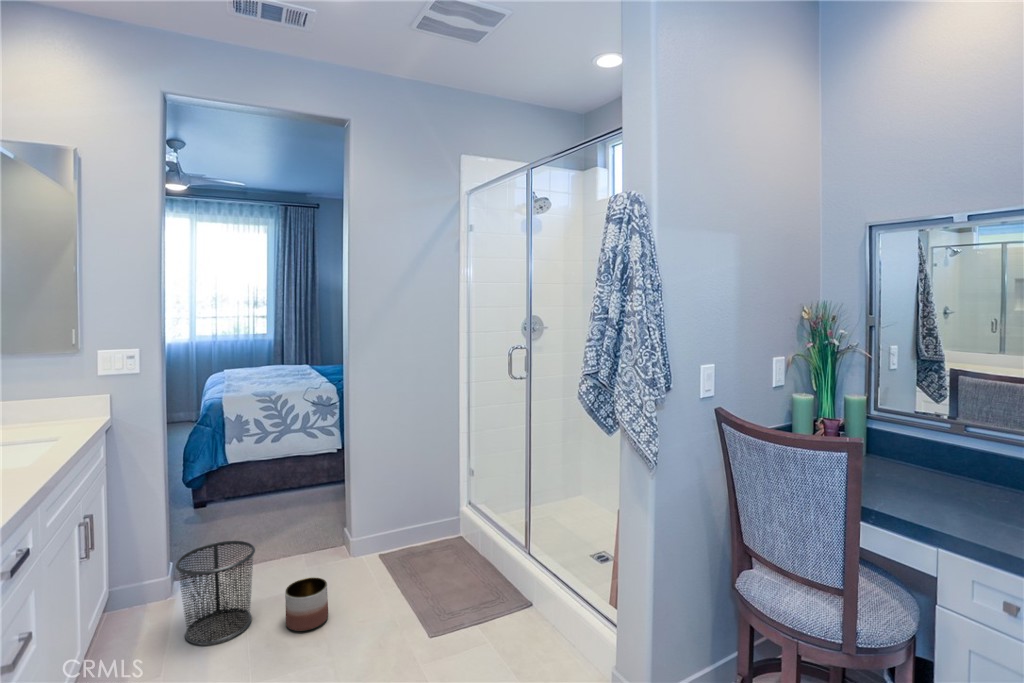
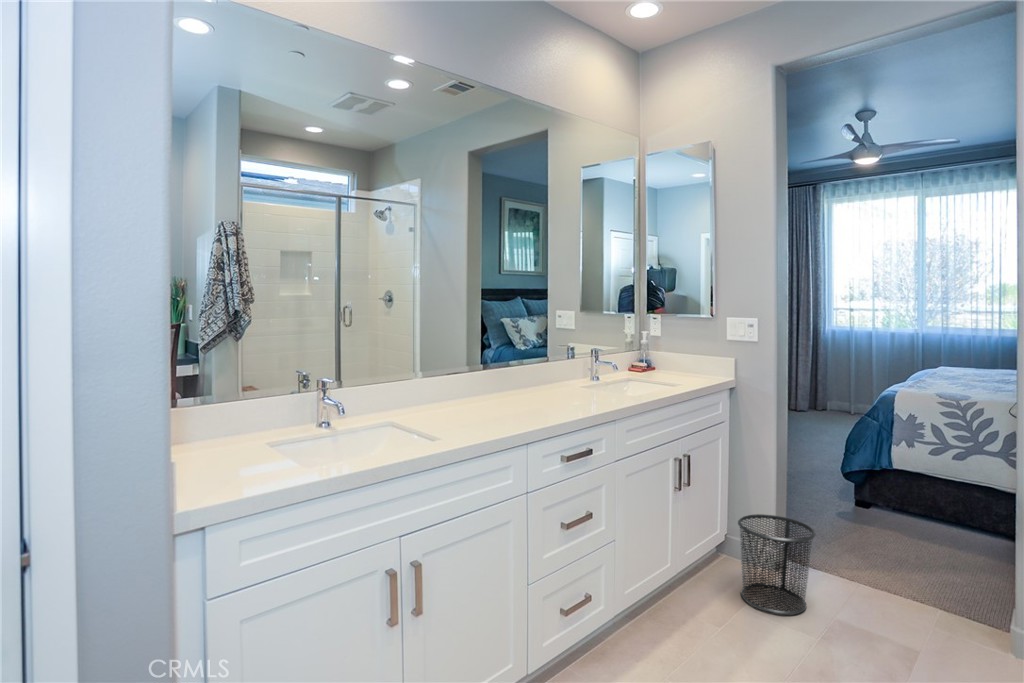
planter: present [285,577,328,631] -> none [825,595,882,660]

